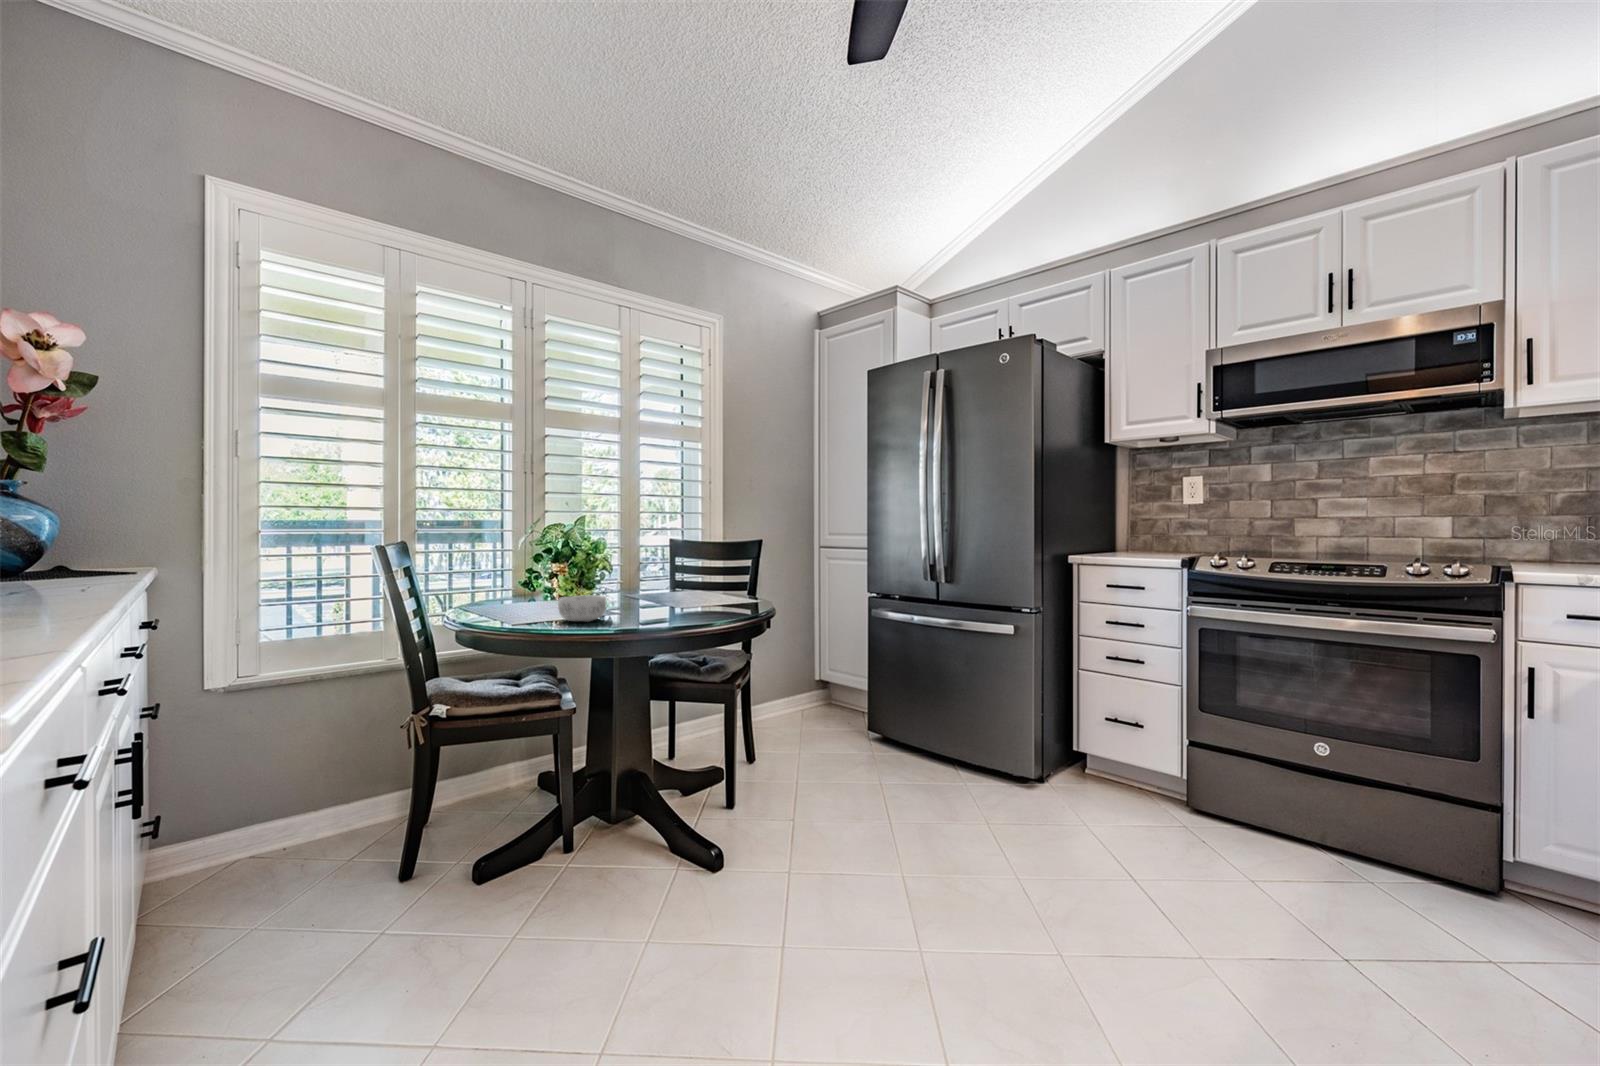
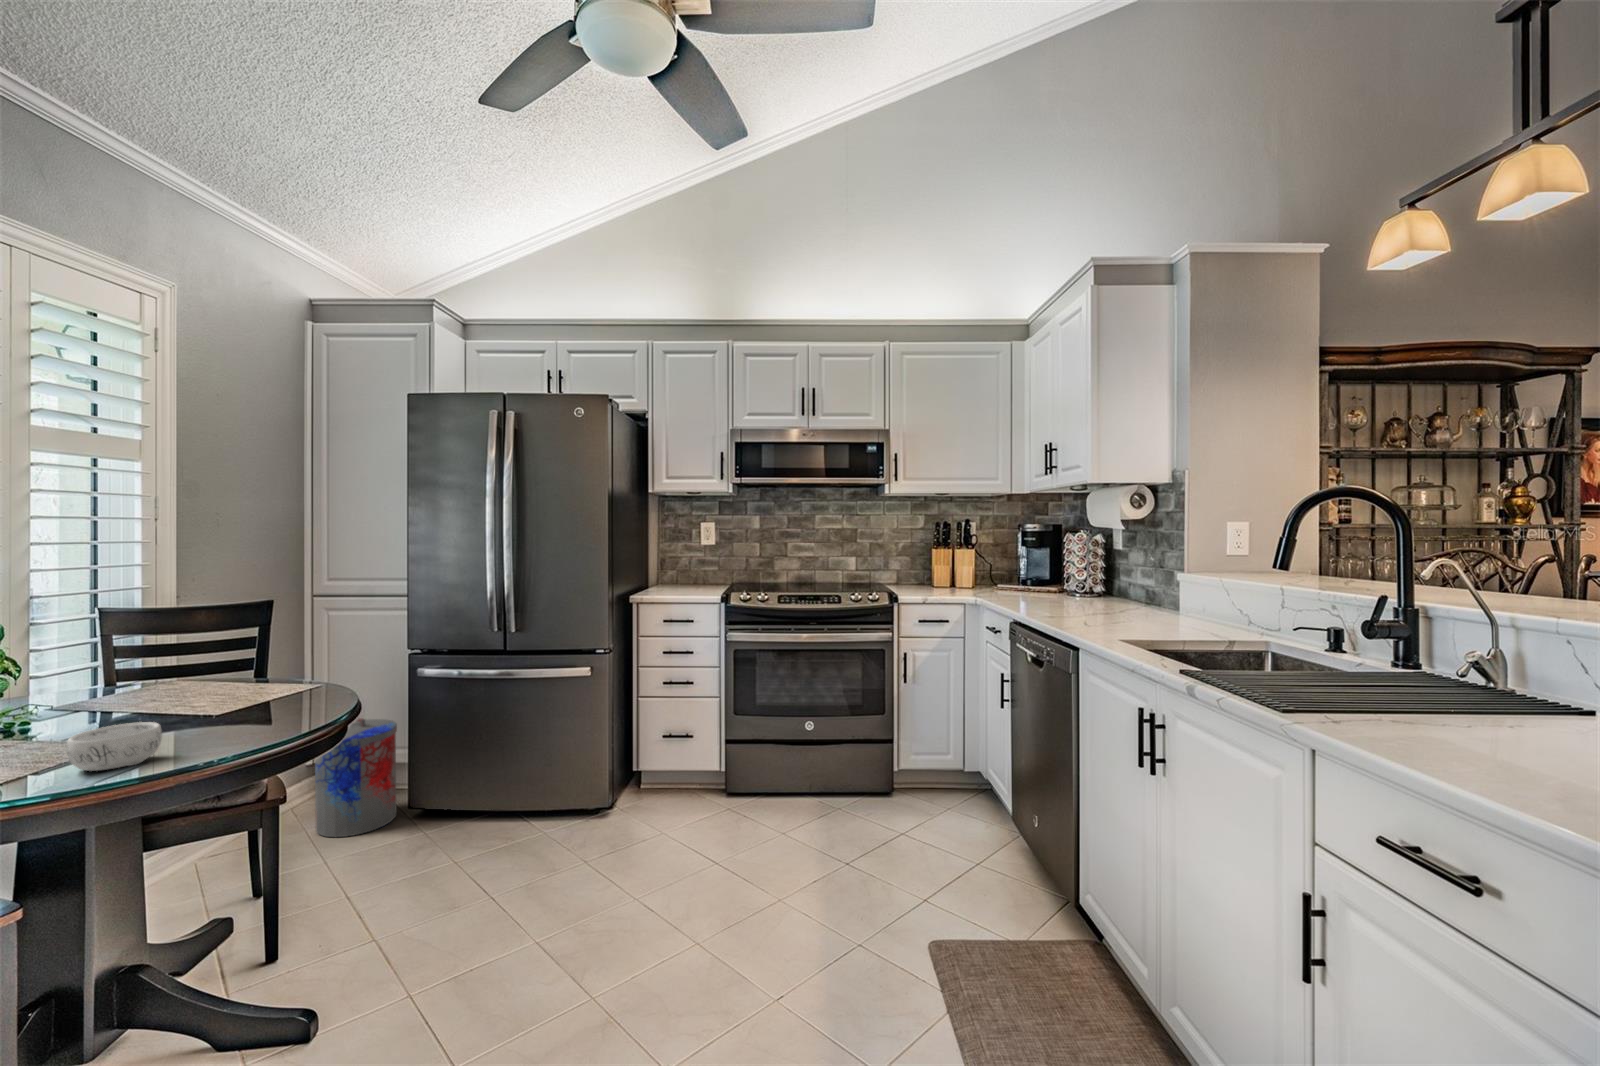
trash can: none [805,645,863,741] -> present [315,718,397,837]

